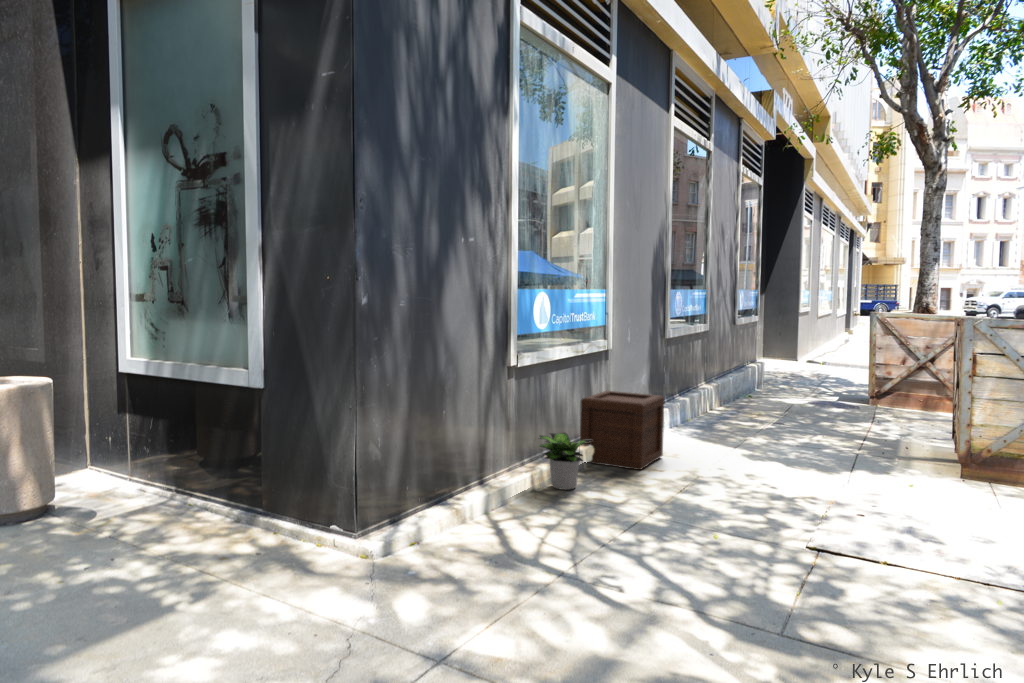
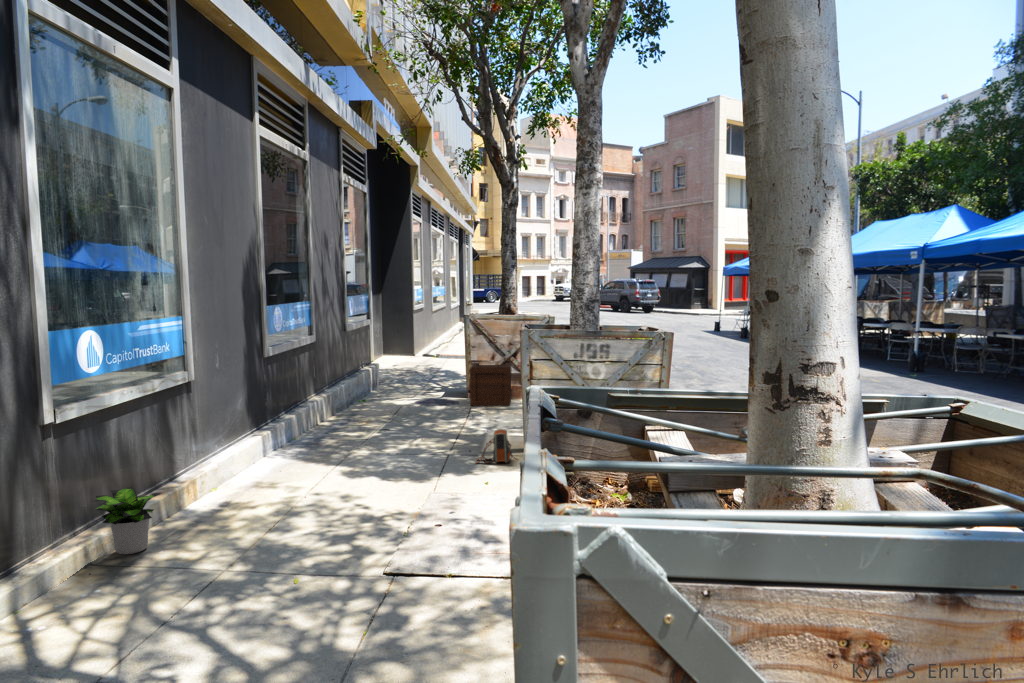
wooden crate: present [580,391,664,470] -> present [470,363,512,406]
backpack: none [892,432,948,470] -> present [476,429,518,464]

